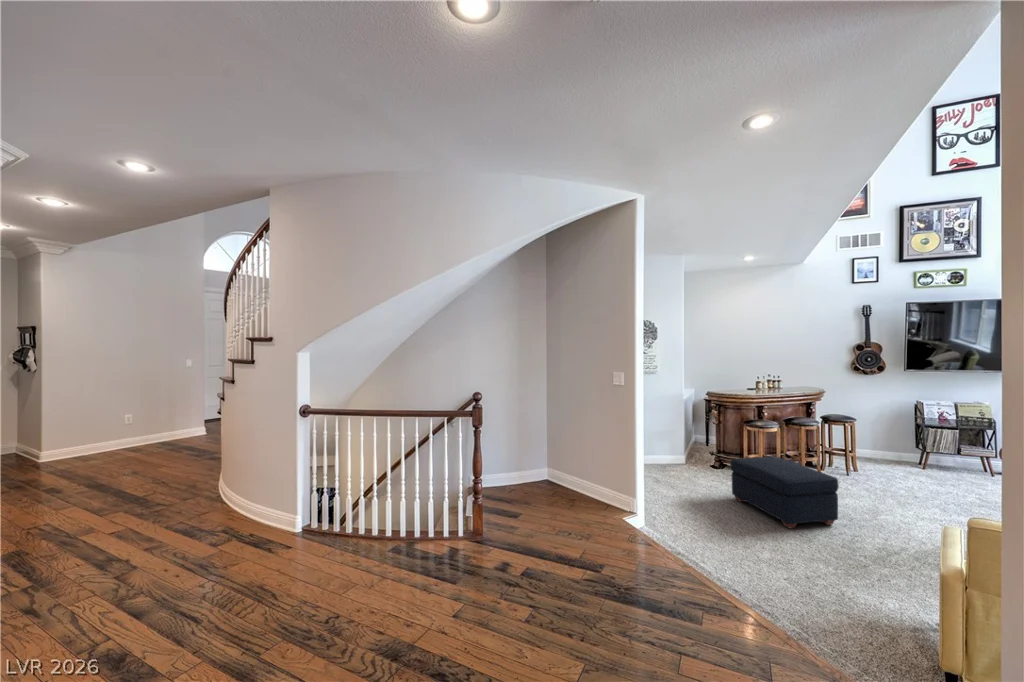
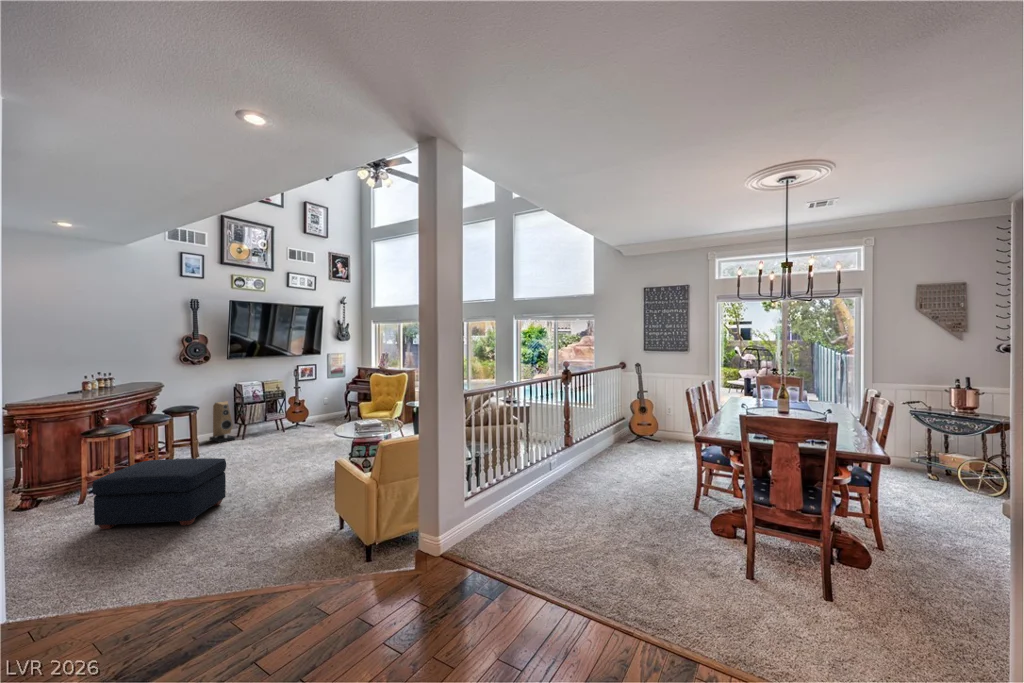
speaker: none [883,419,912,467] -> present [209,401,235,442]

